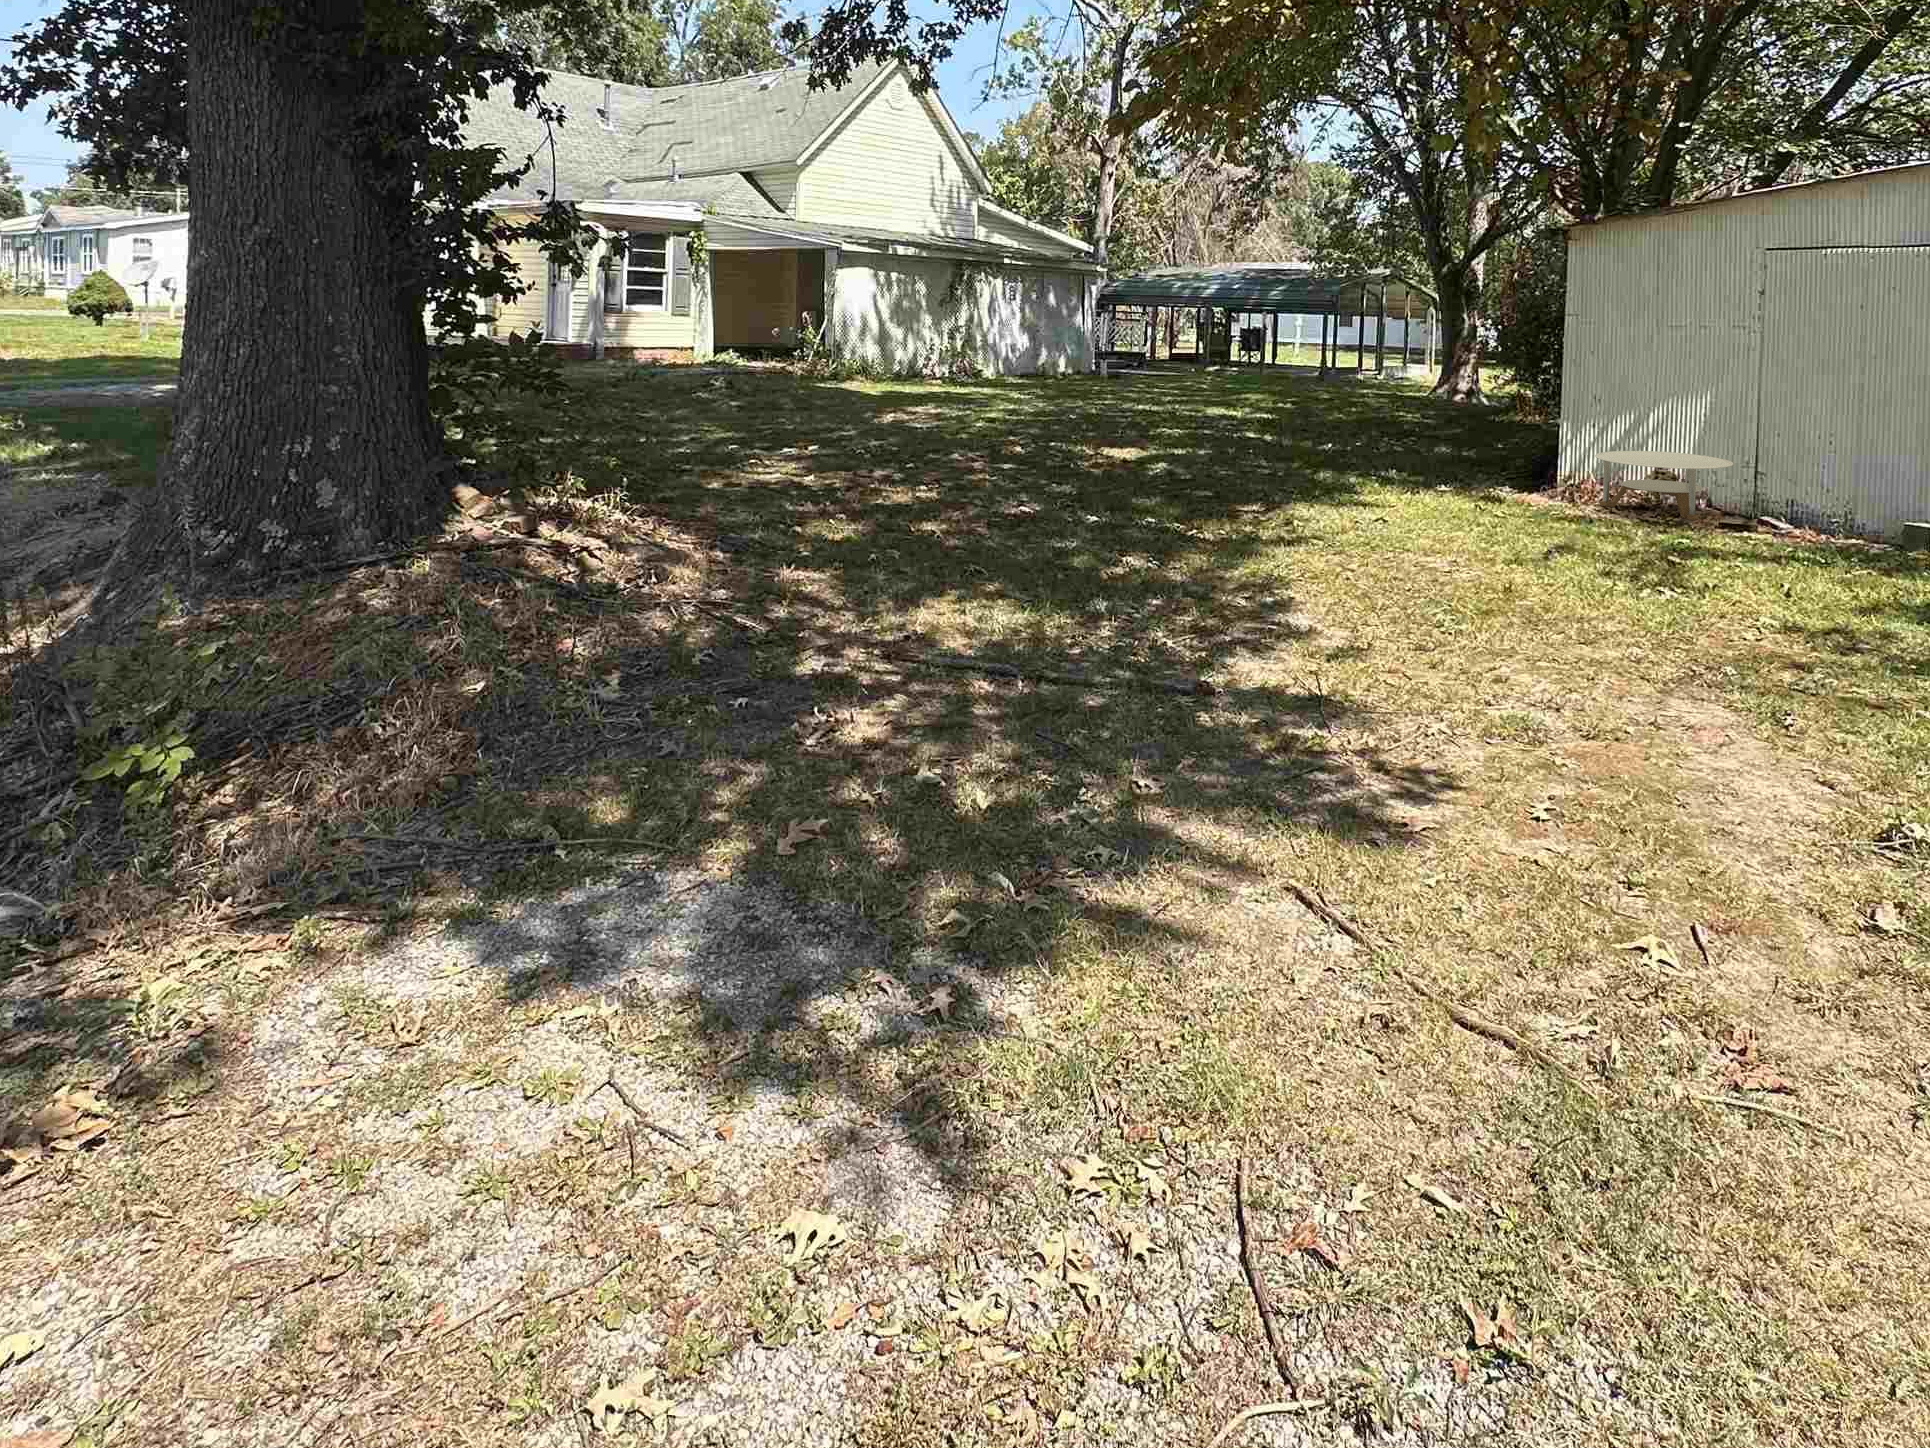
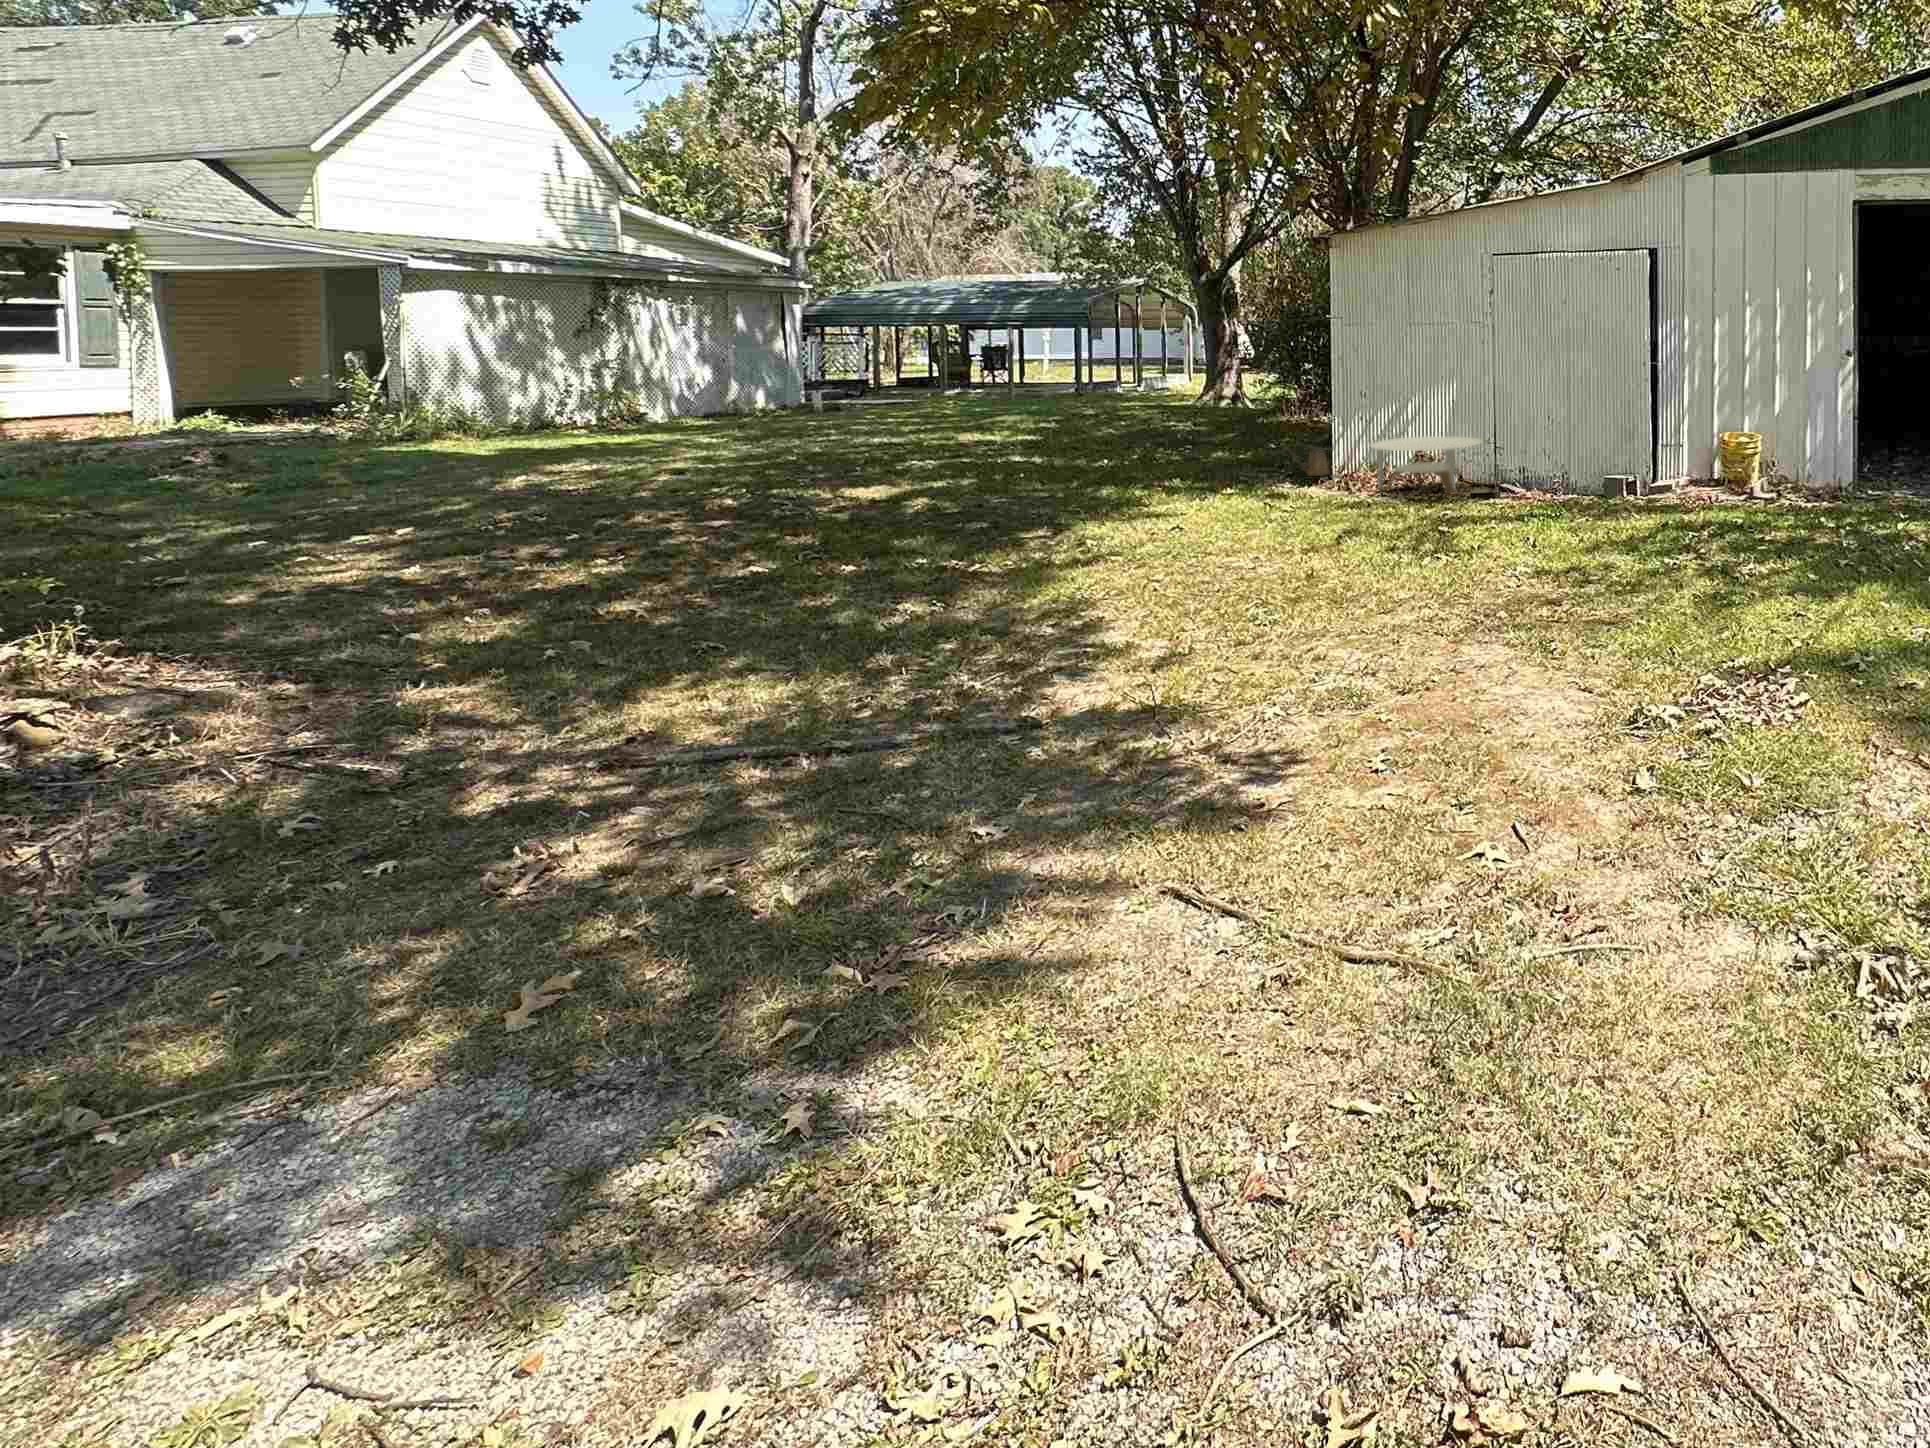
watering can: none [1502,447,1560,482] -> present [1286,447,1330,476]

